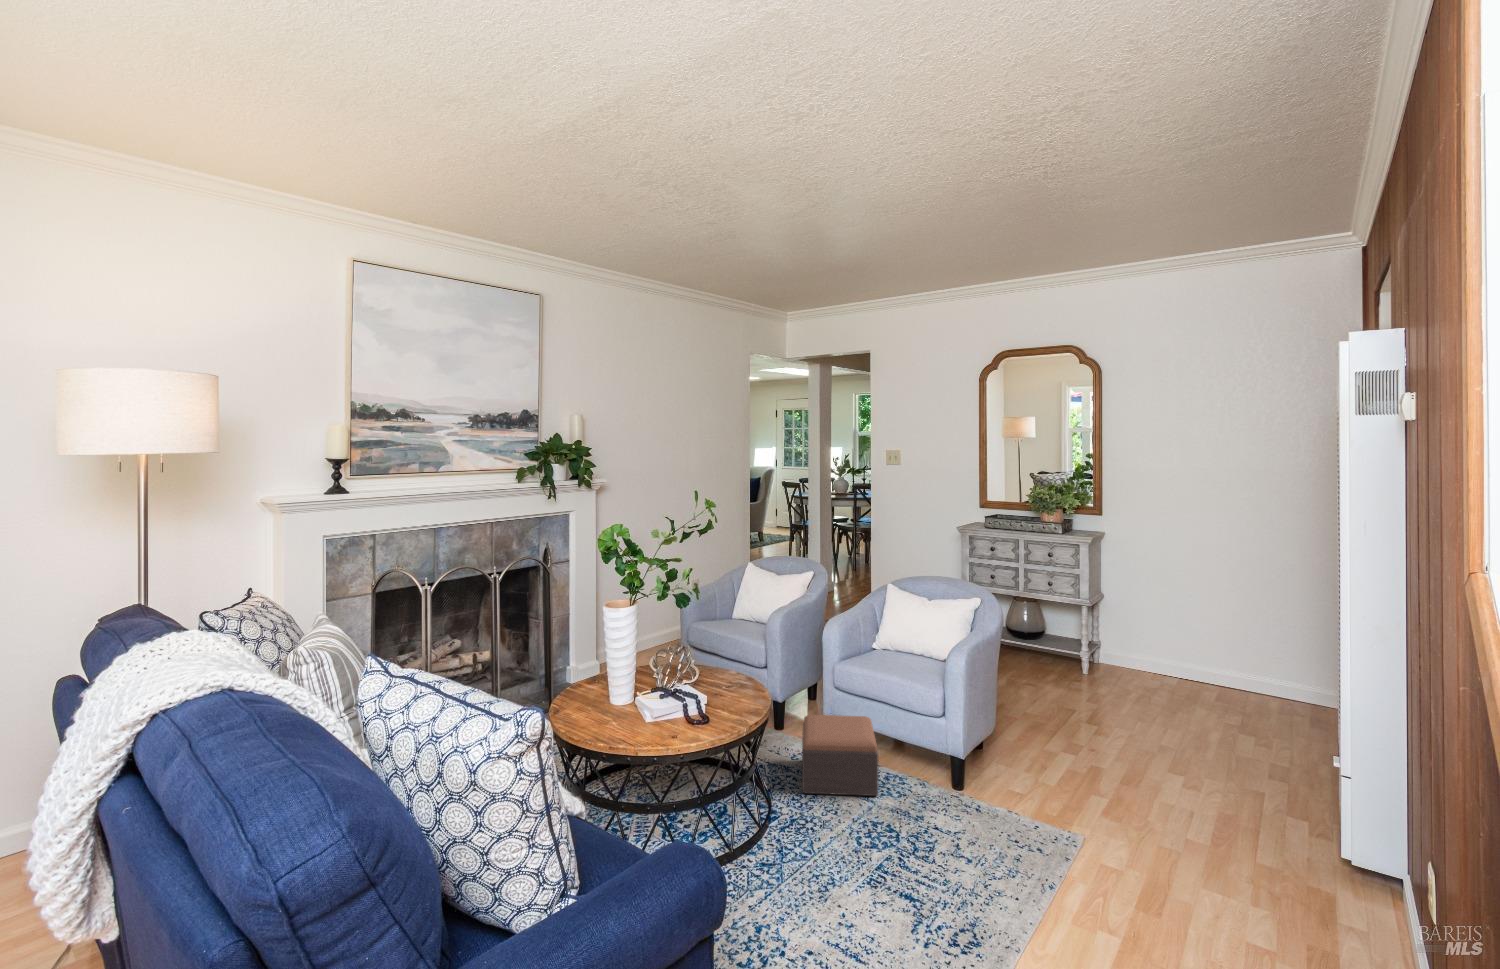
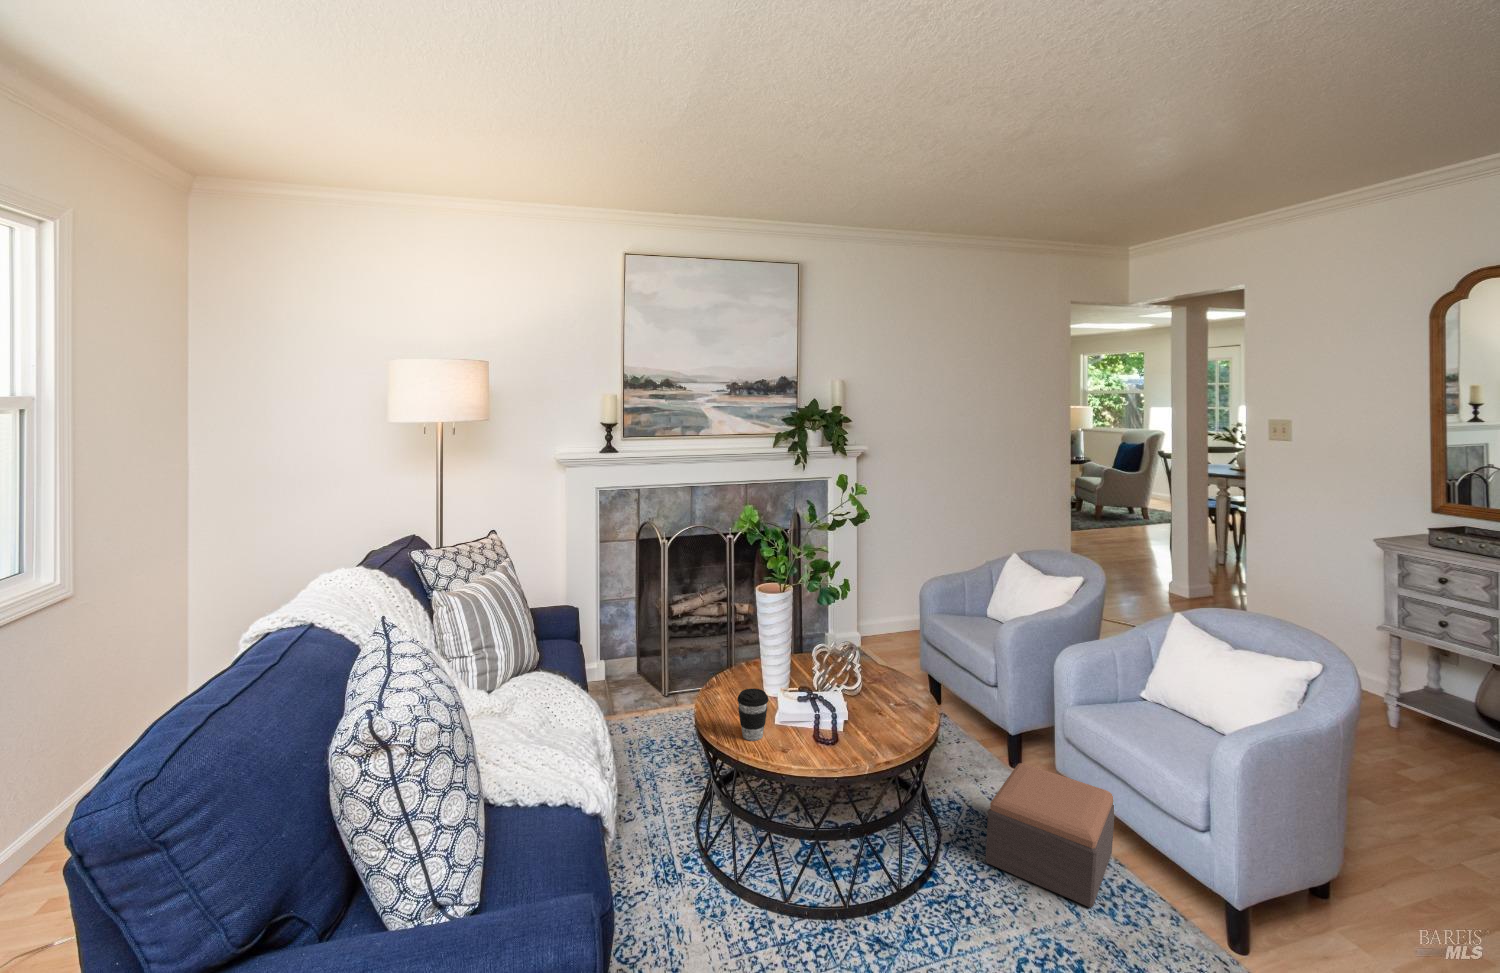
coffee cup: none [620,690,649,736] -> present [737,688,768,741]

